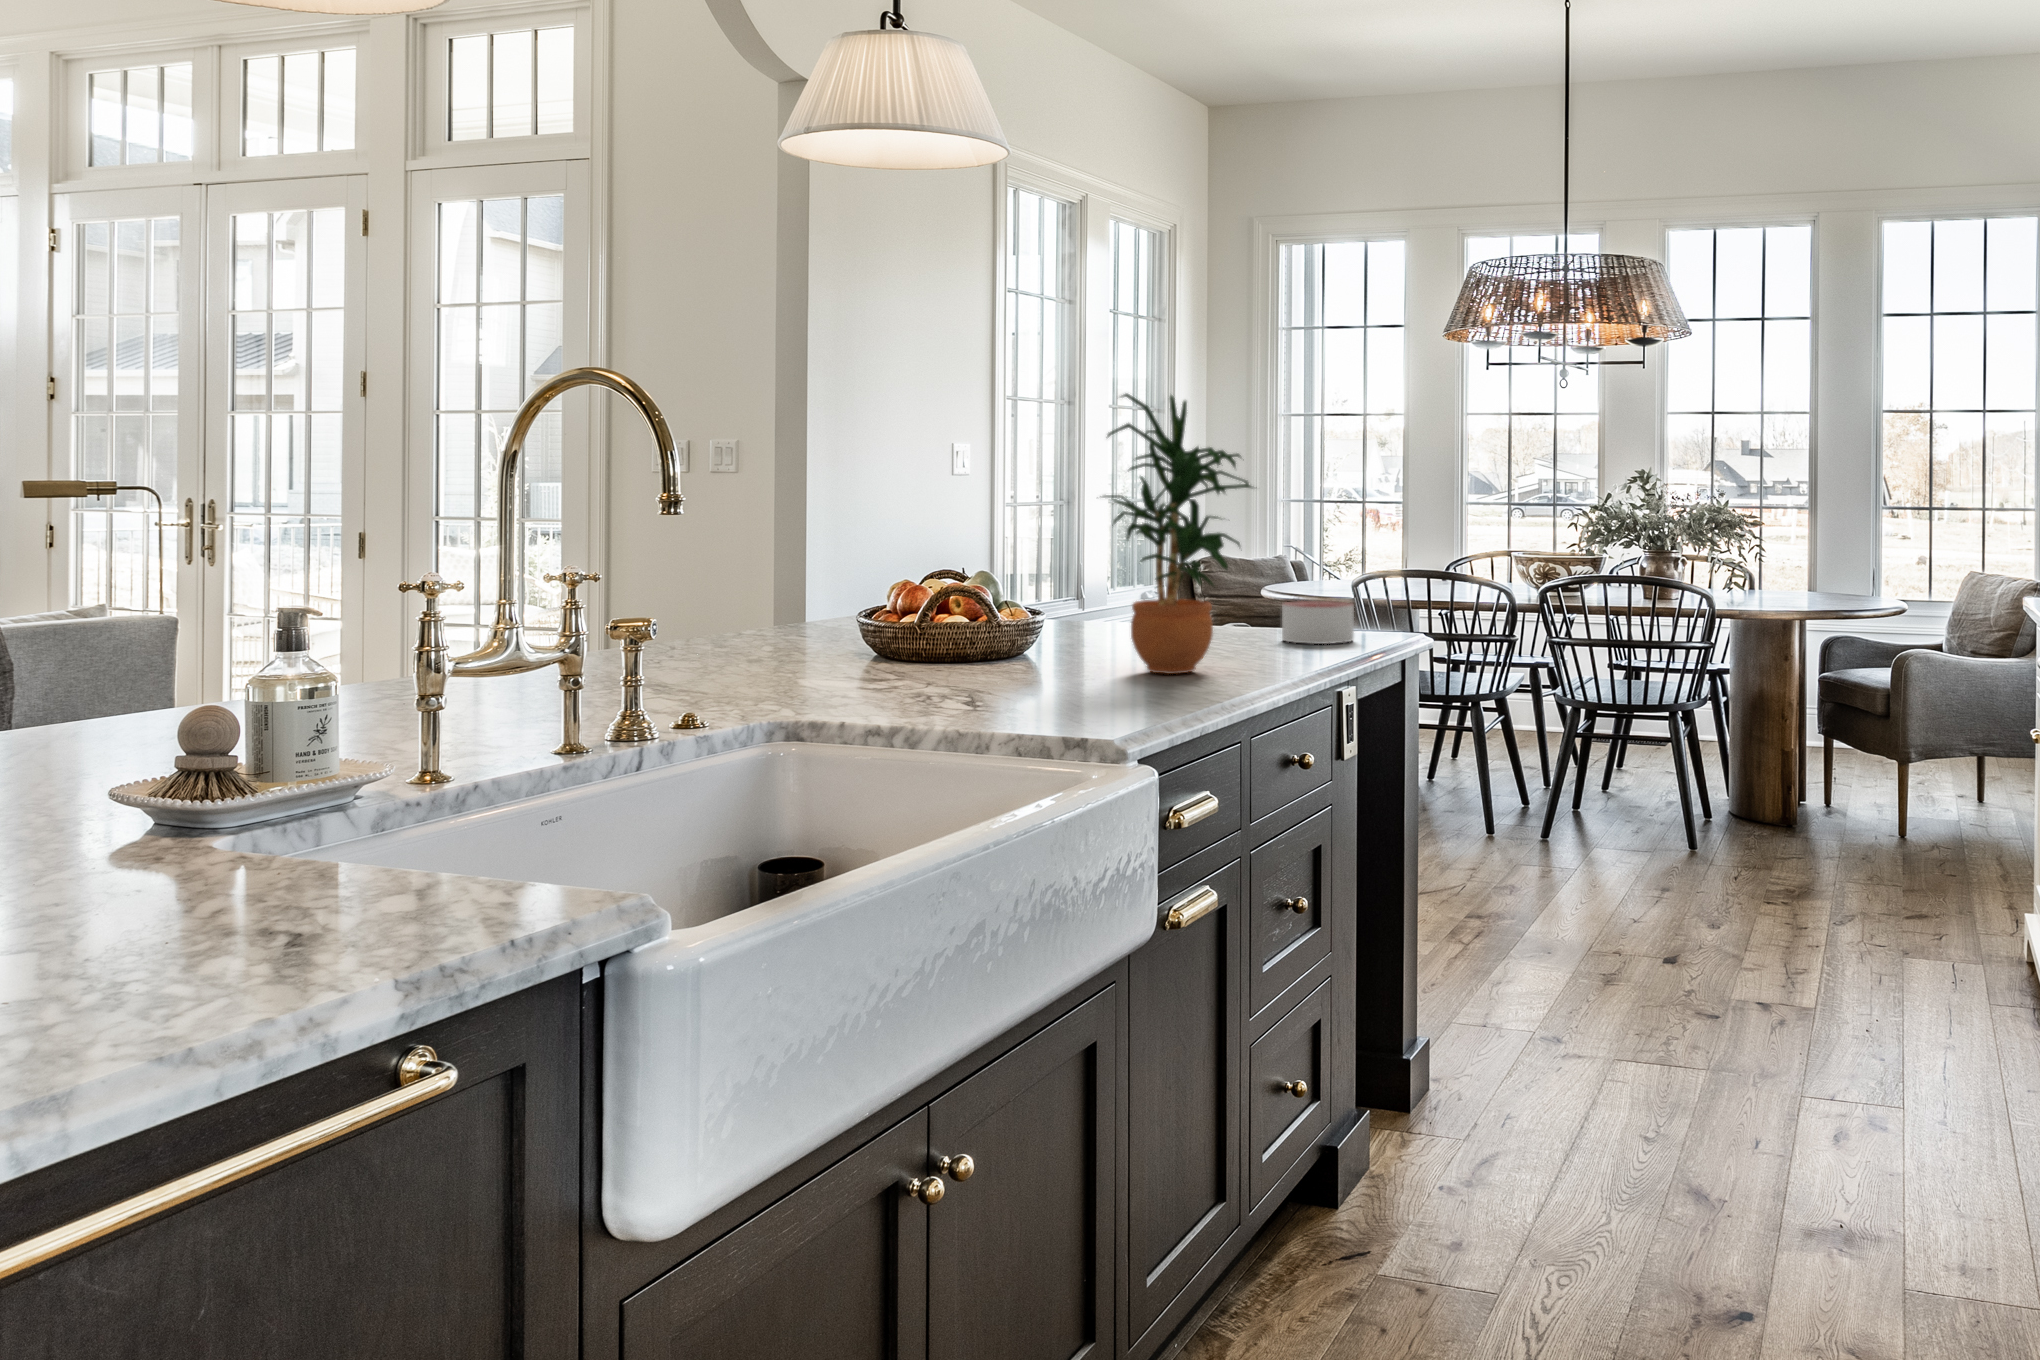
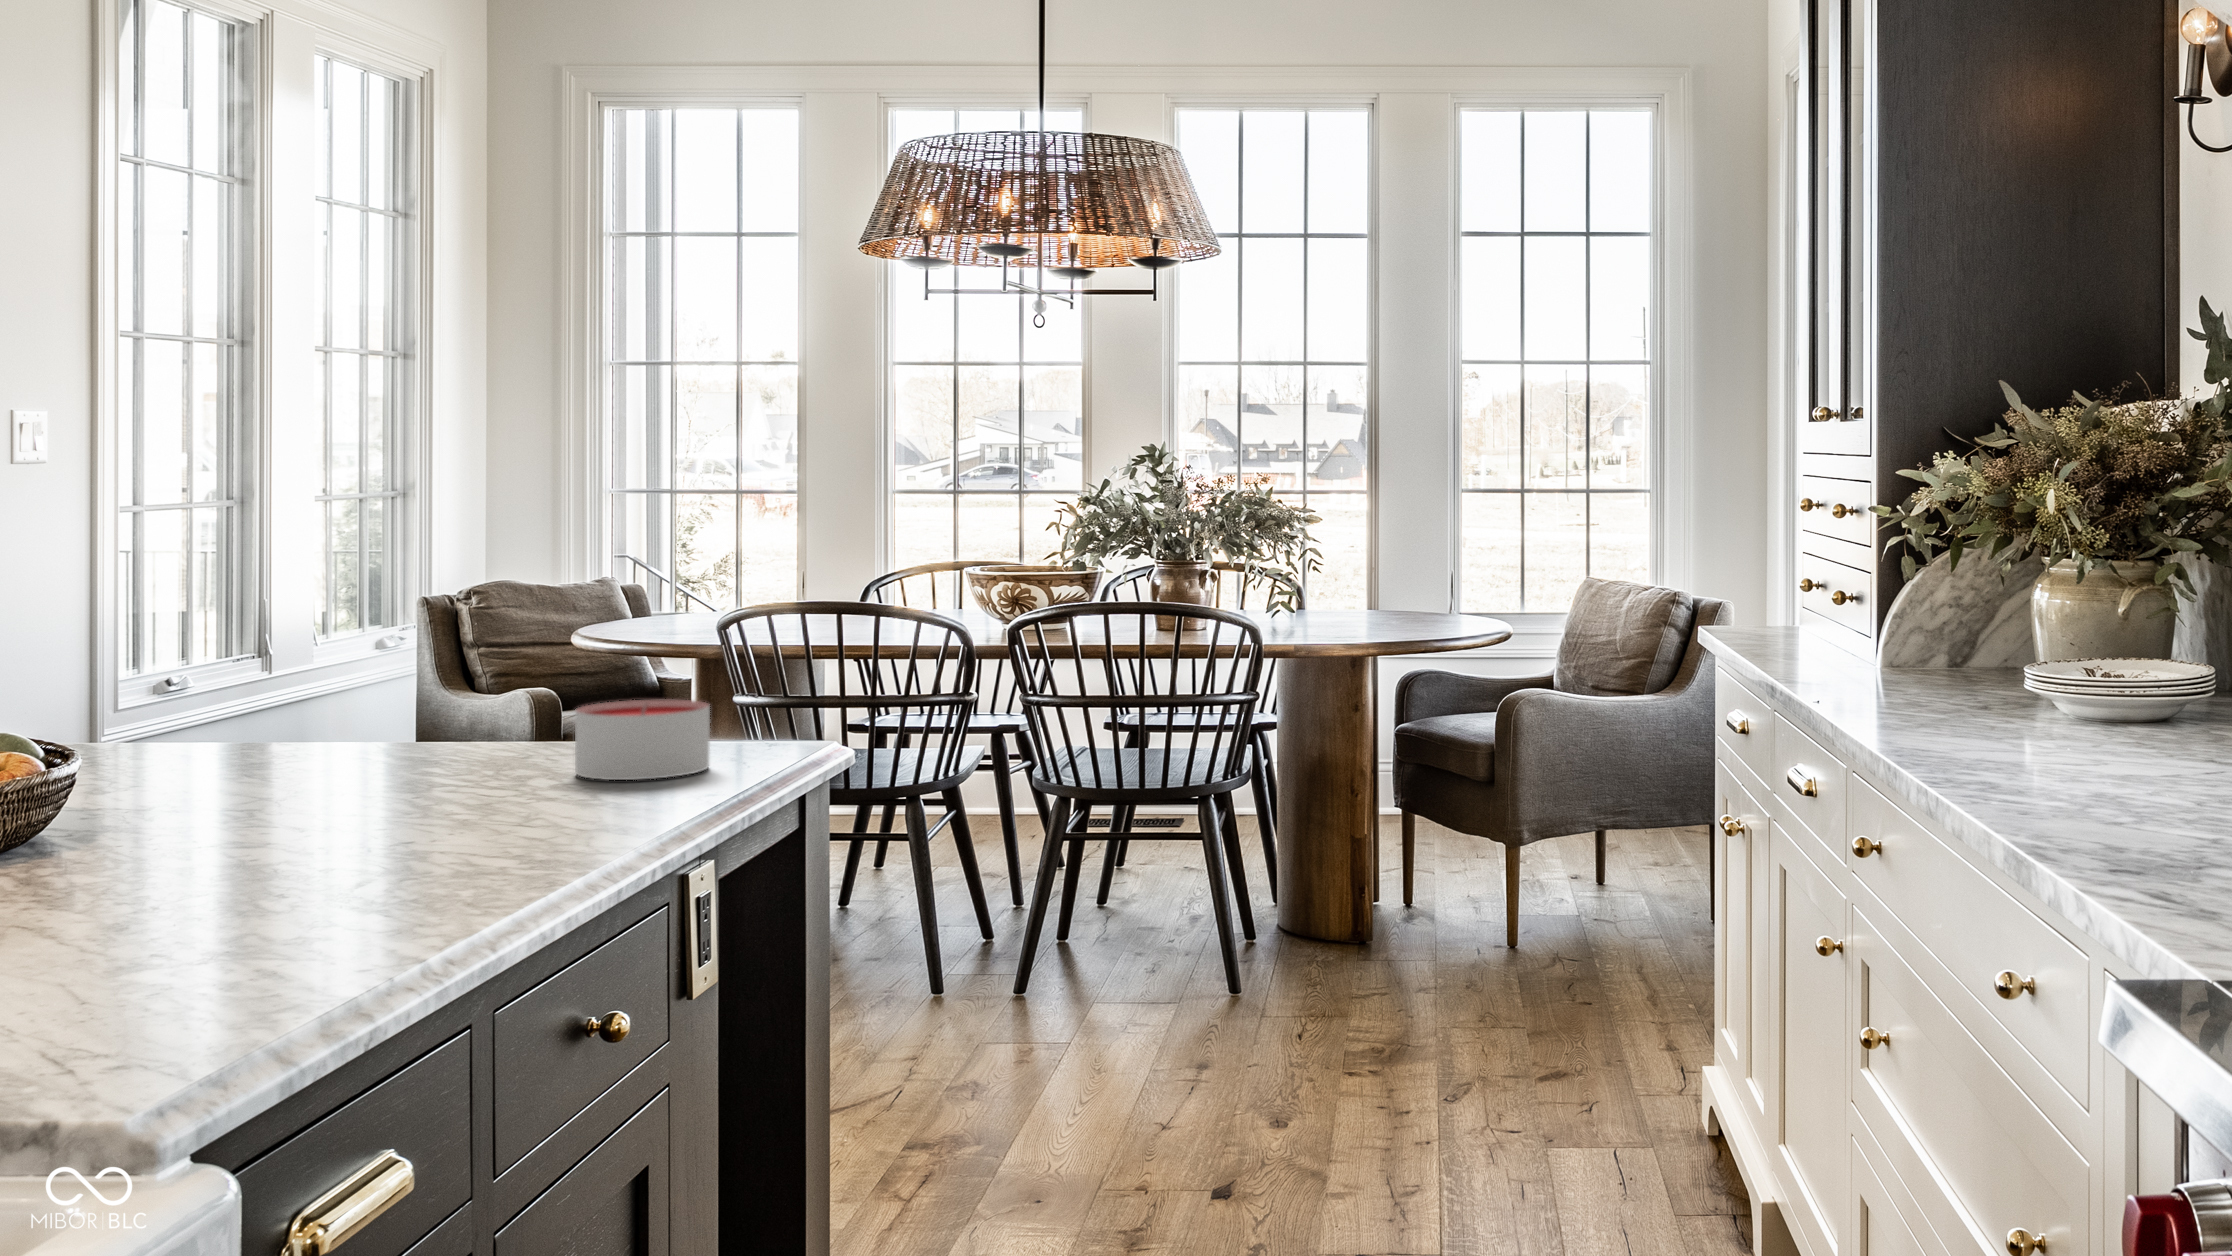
potted plant: present [1103,393,1252,674] -> none [169,338,519,877]

